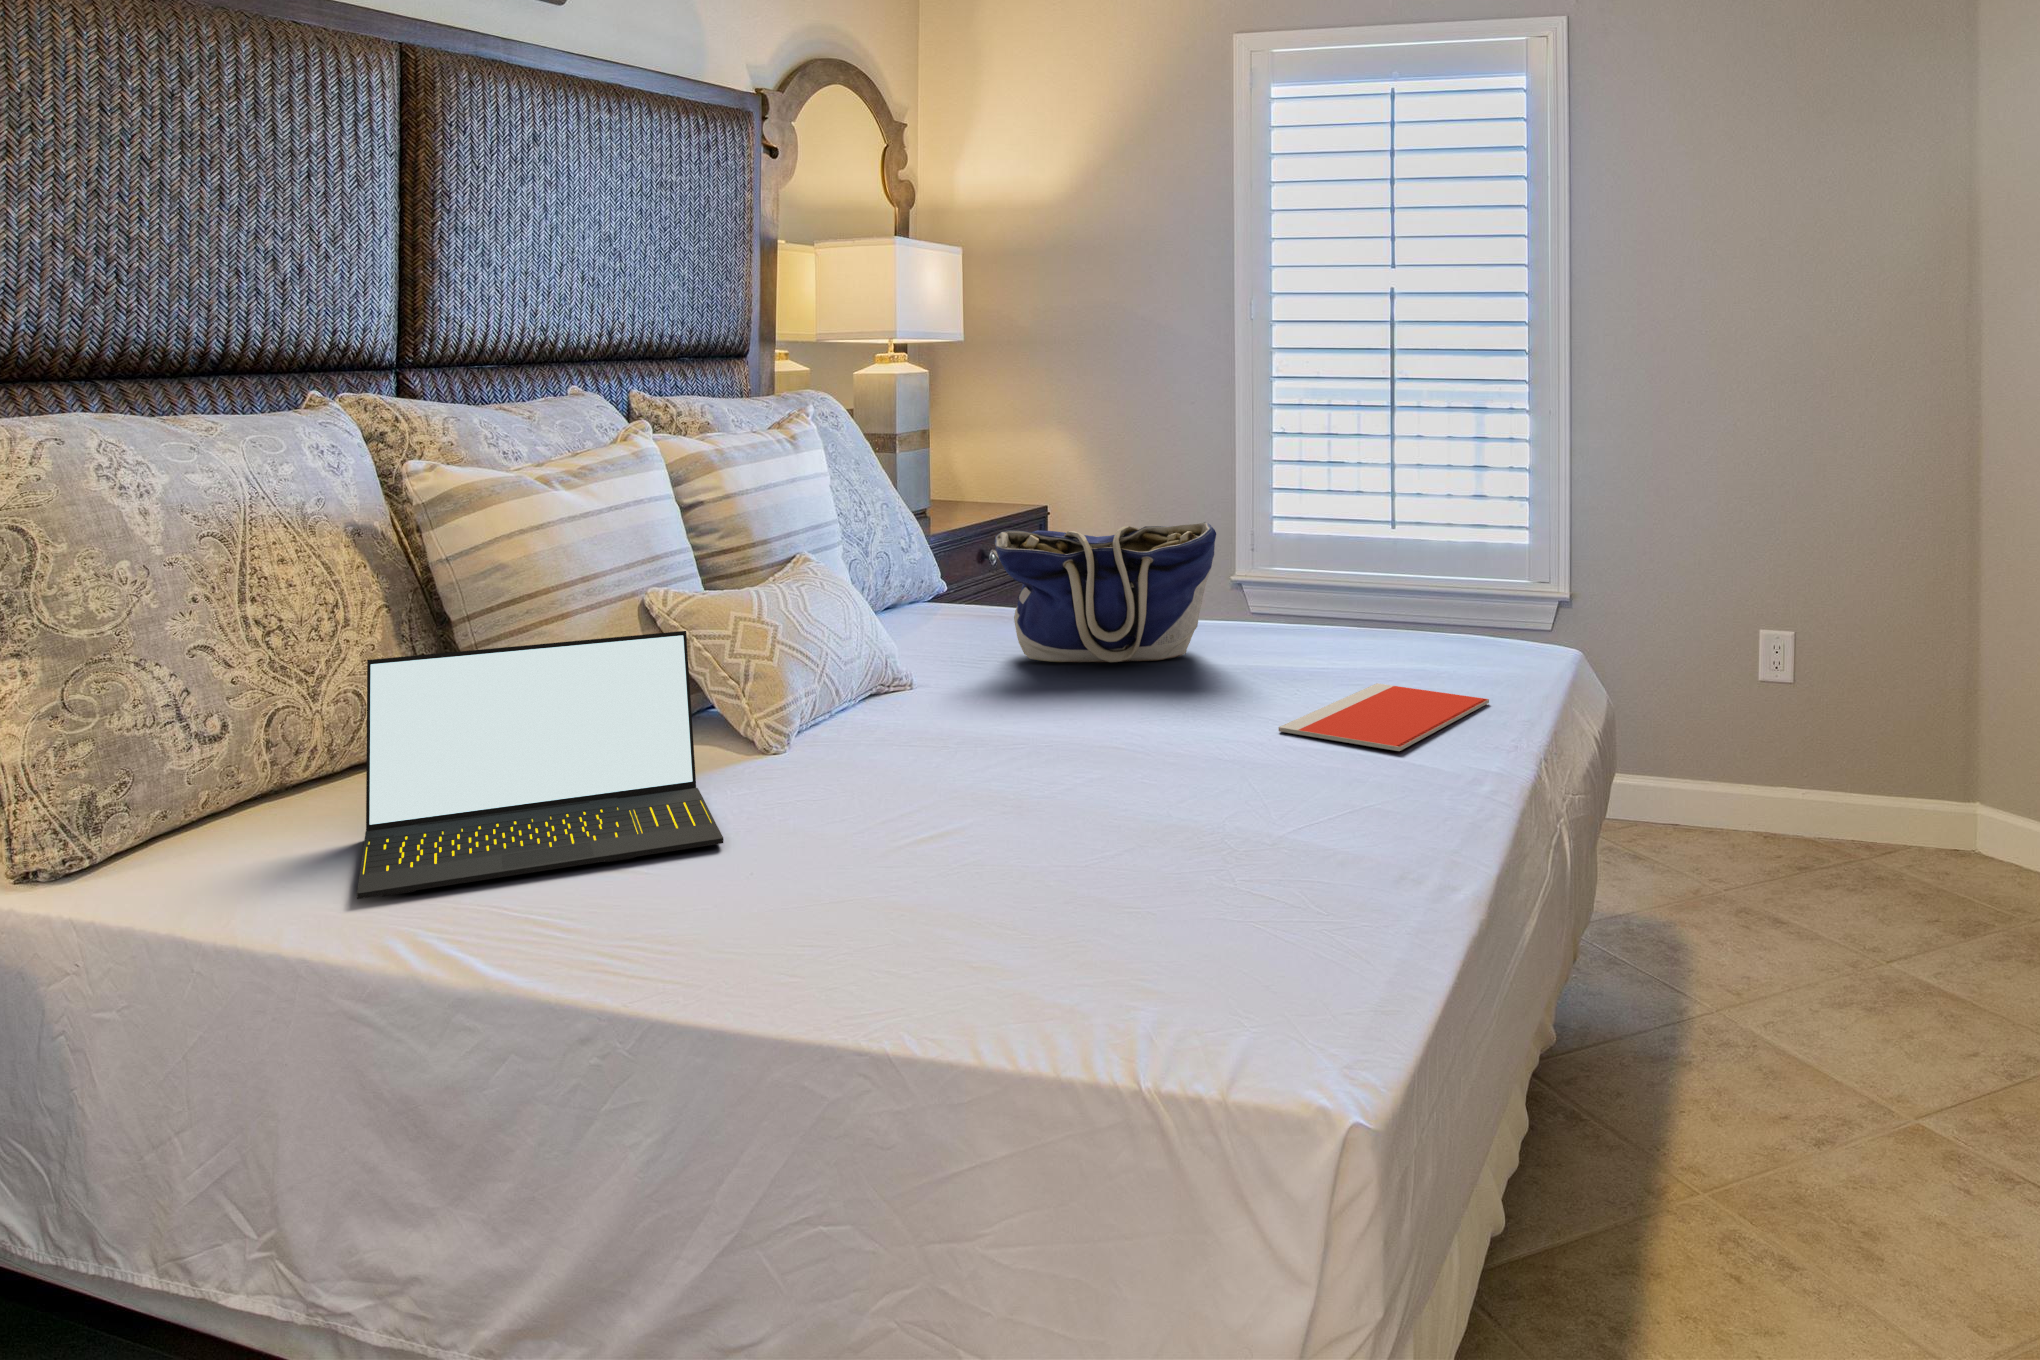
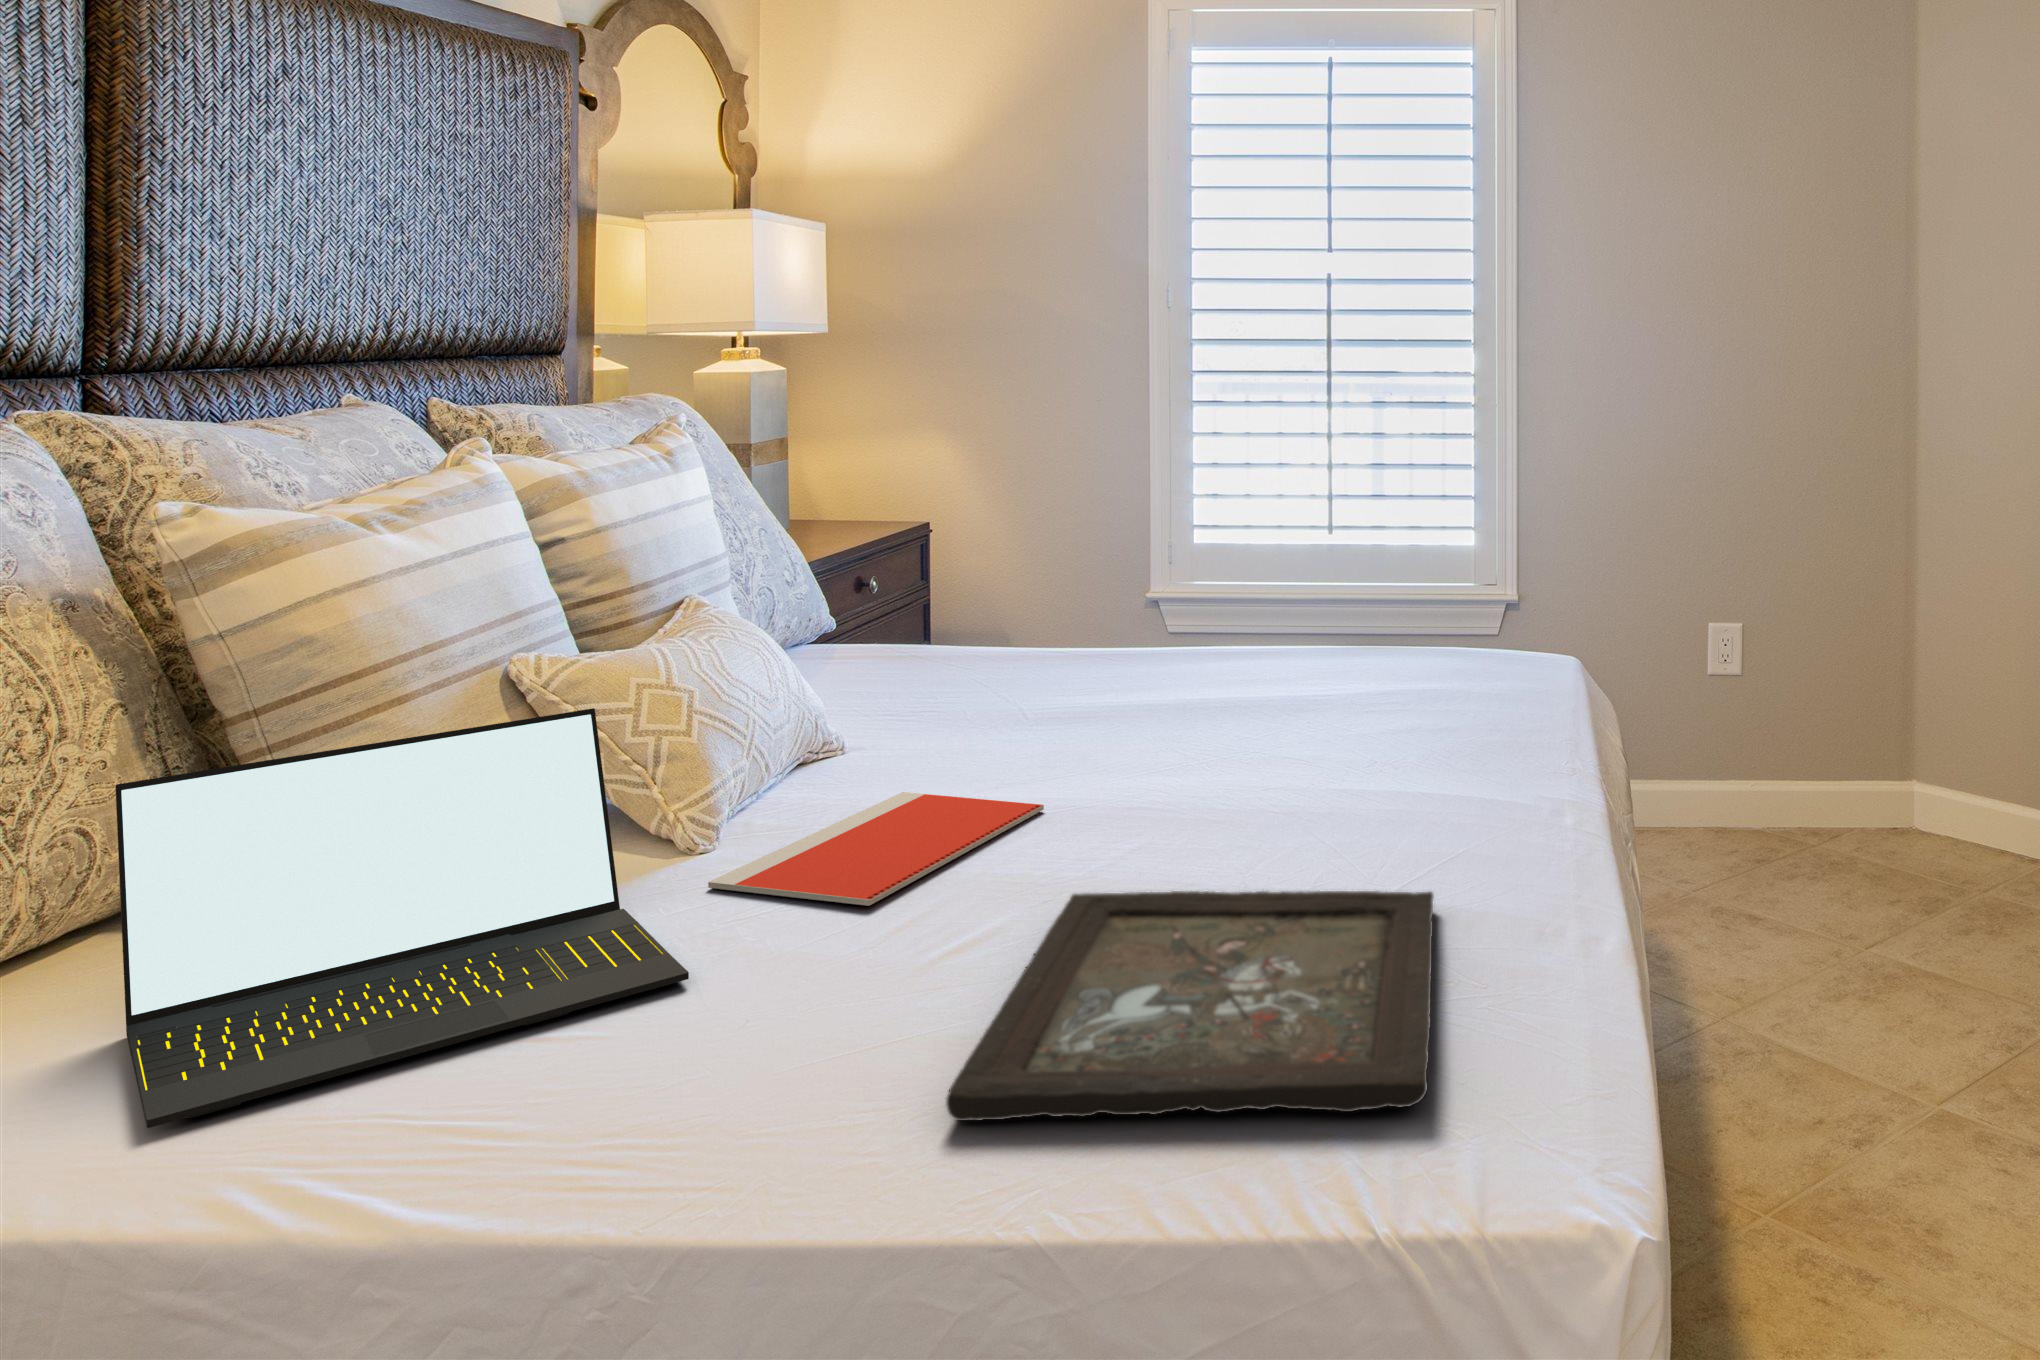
tote bag: present [993,522,1216,662] -> none [947,537,1215,707]
notebook: present [1279,683,1489,751] -> present [708,792,1044,906]
tray: none [860,811,1320,1007] -> present [946,891,1433,1121]

